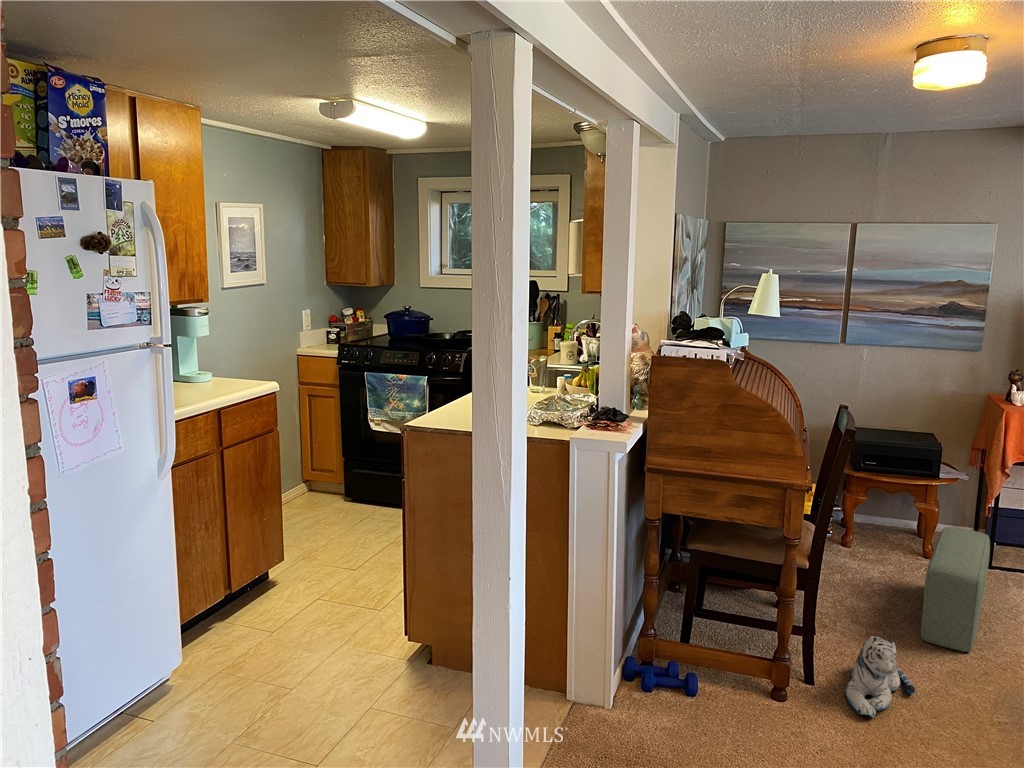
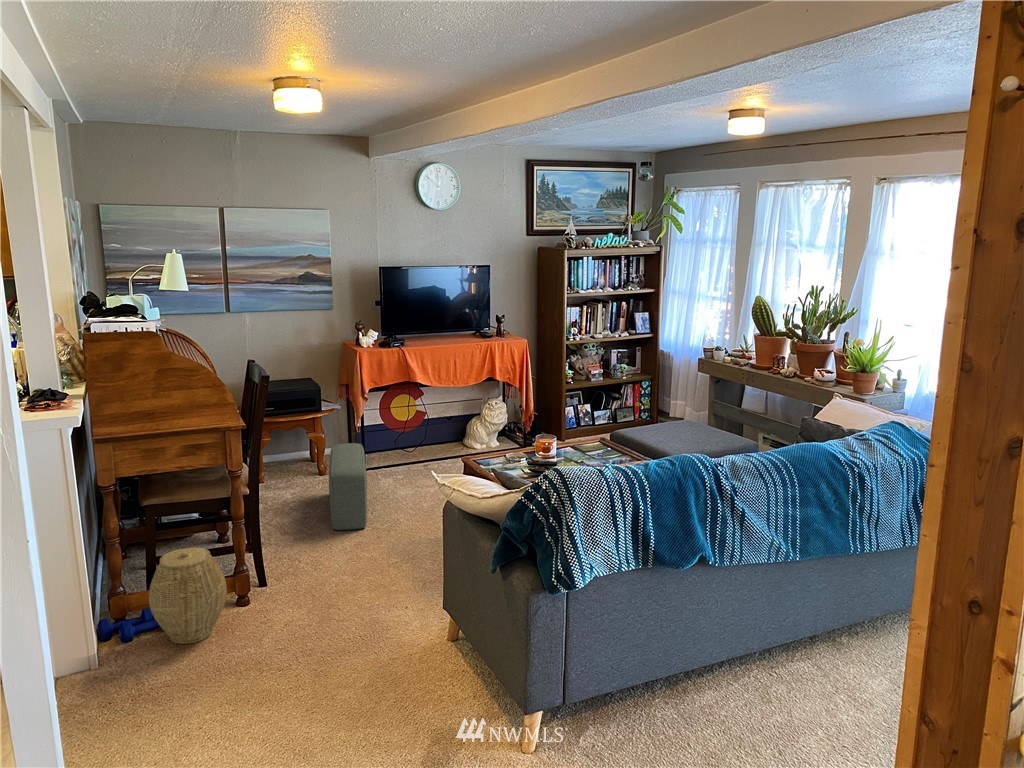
woven basket: none [671,610,757,725] -> present [149,547,227,644]
plush toy: present [845,636,915,717] -> none [291,531,338,592]

